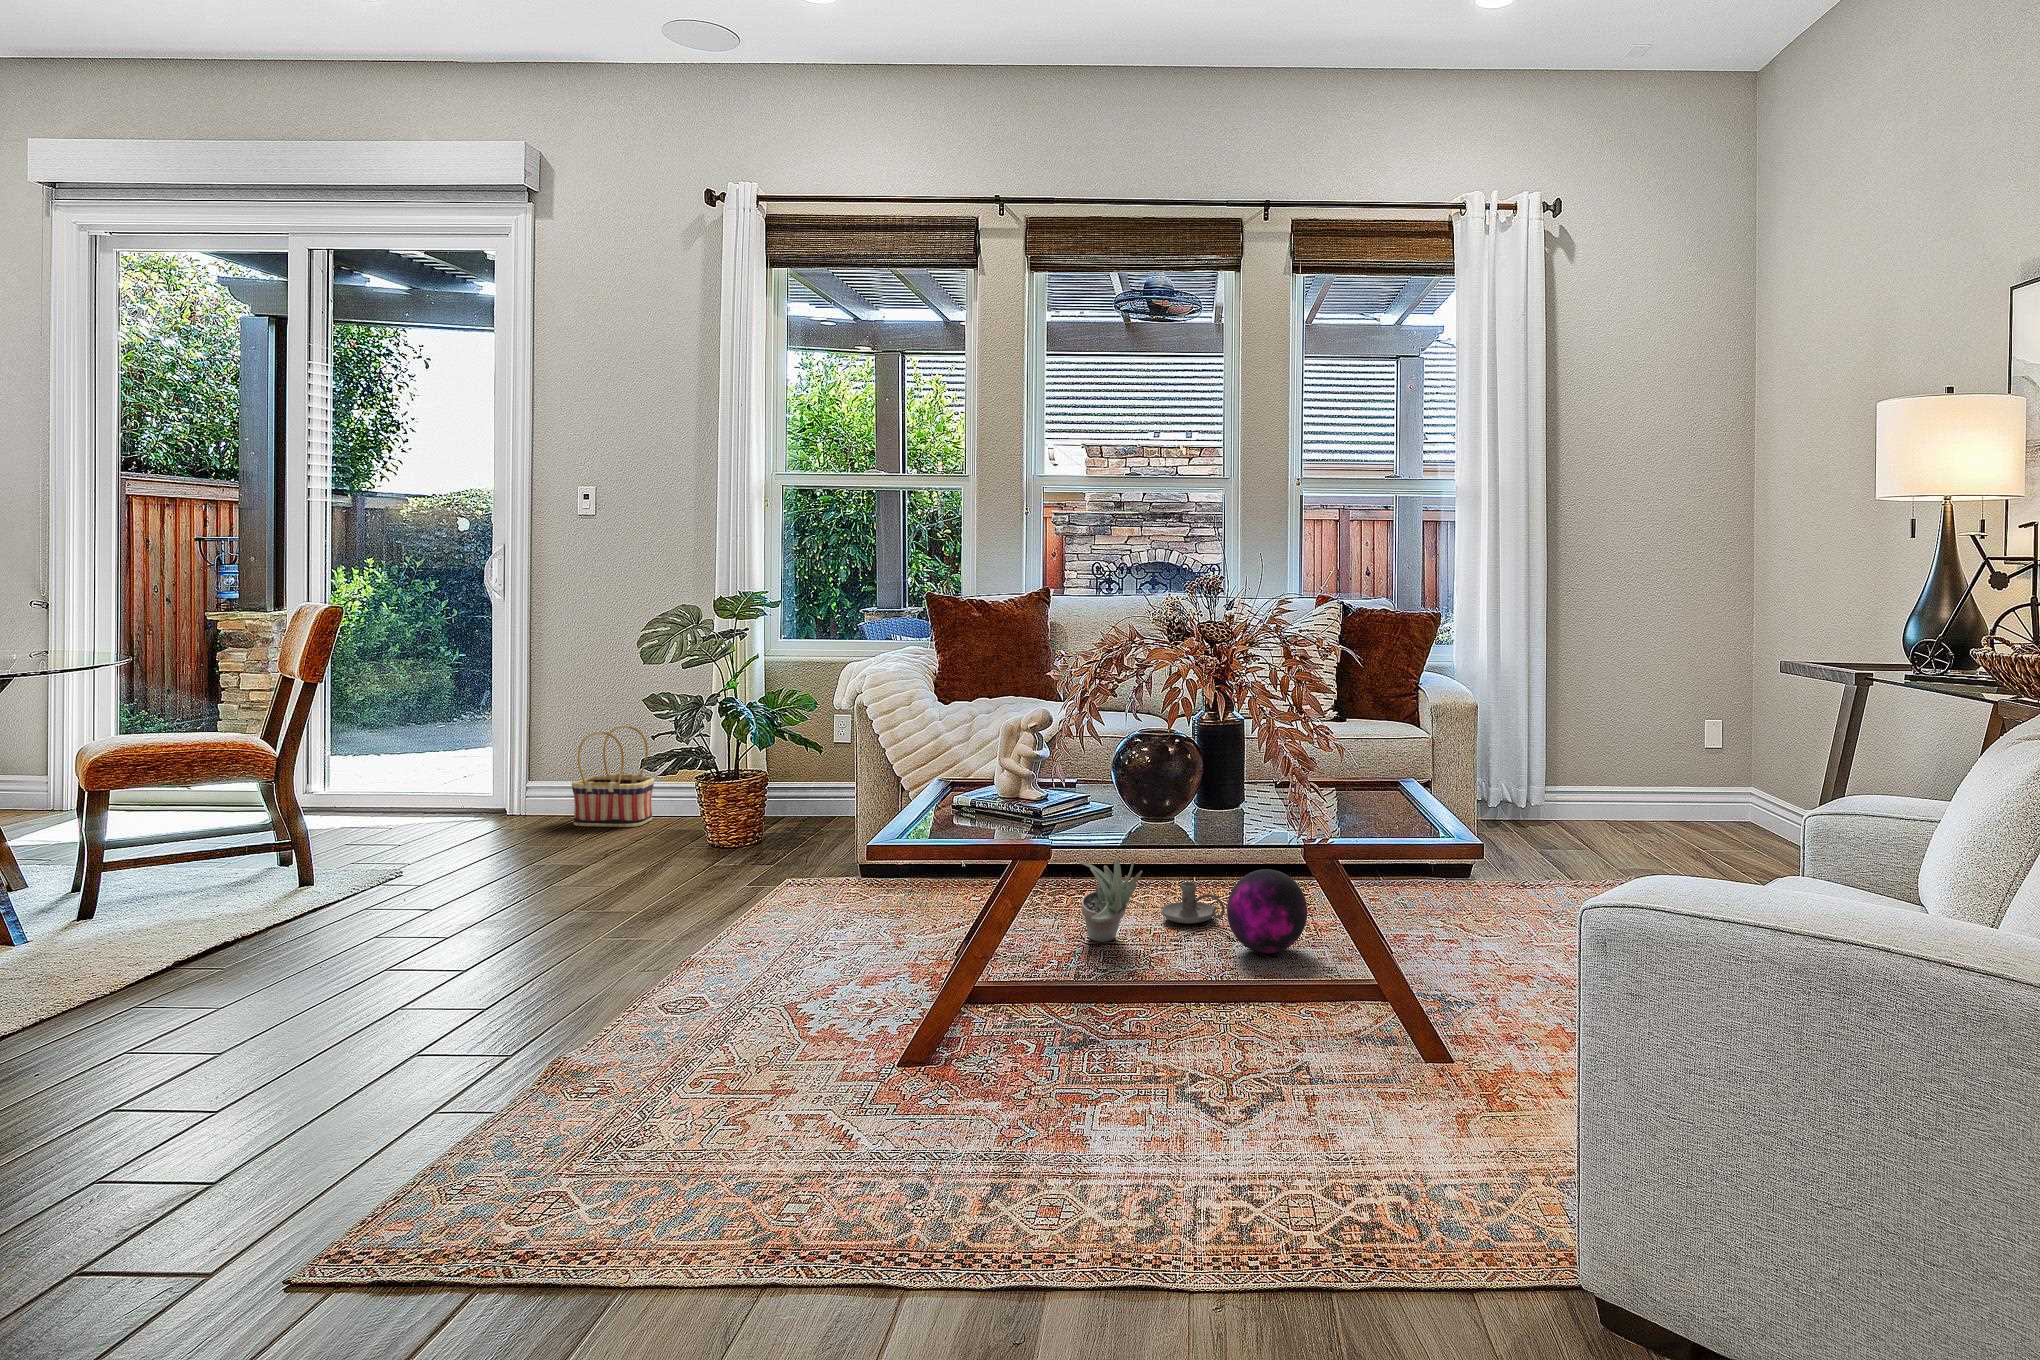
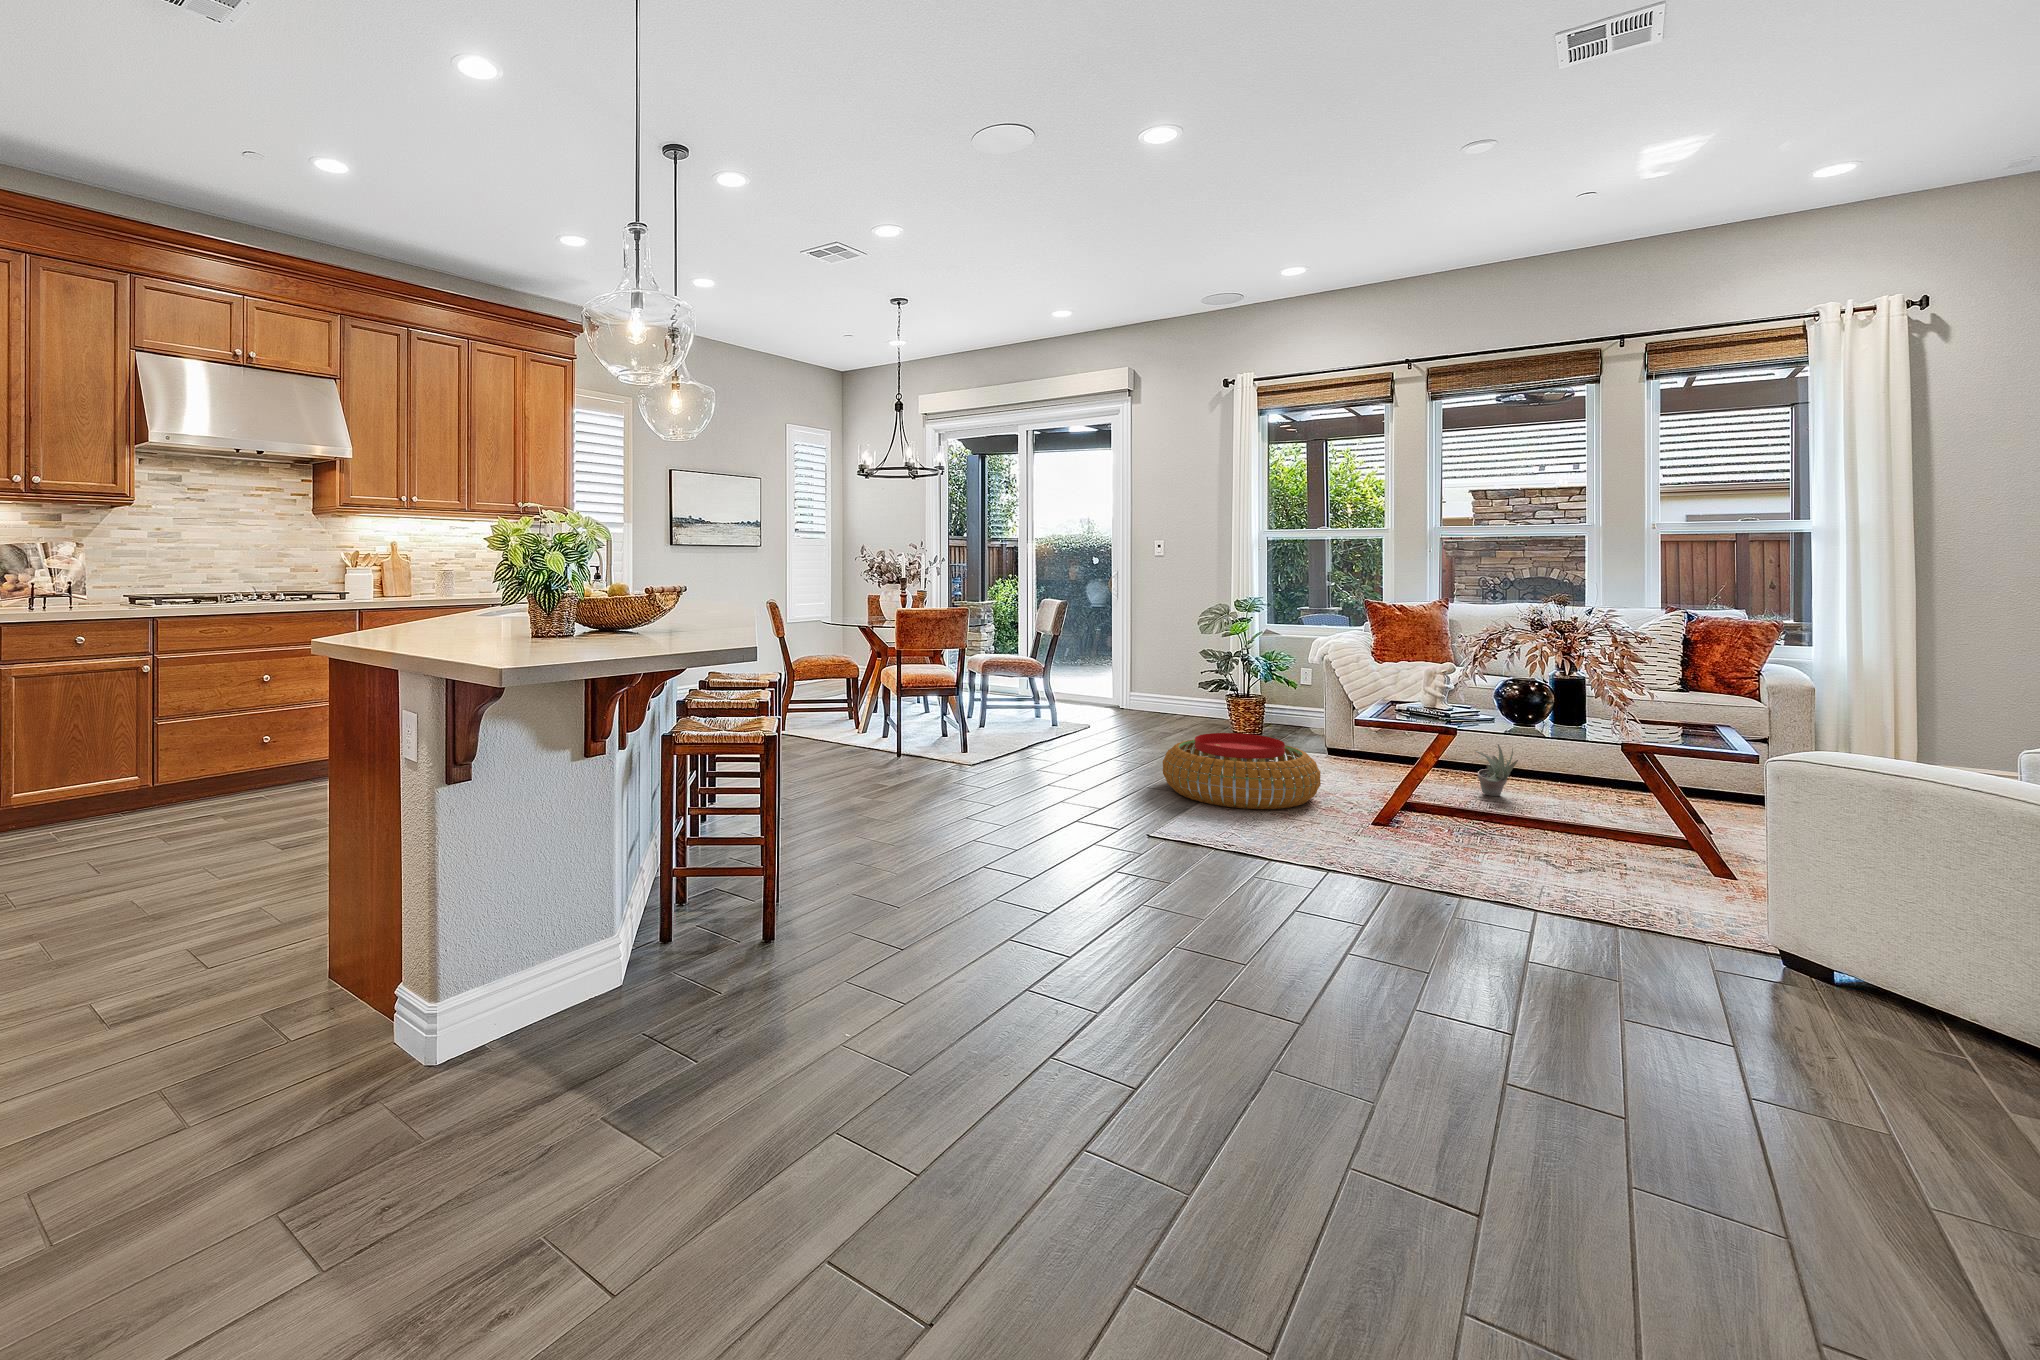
basket: present [572,726,654,827] -> none [1158,667,1199,720]
decorative orb: present [1227,869,1307,953] -> none [1577,766,1636,814]
candle holder: present [1162,882,1225,923] -> none [1533,773,1578,796]
pouf: none [391,892,788,1115] -> present [1163,733,1321,809]

